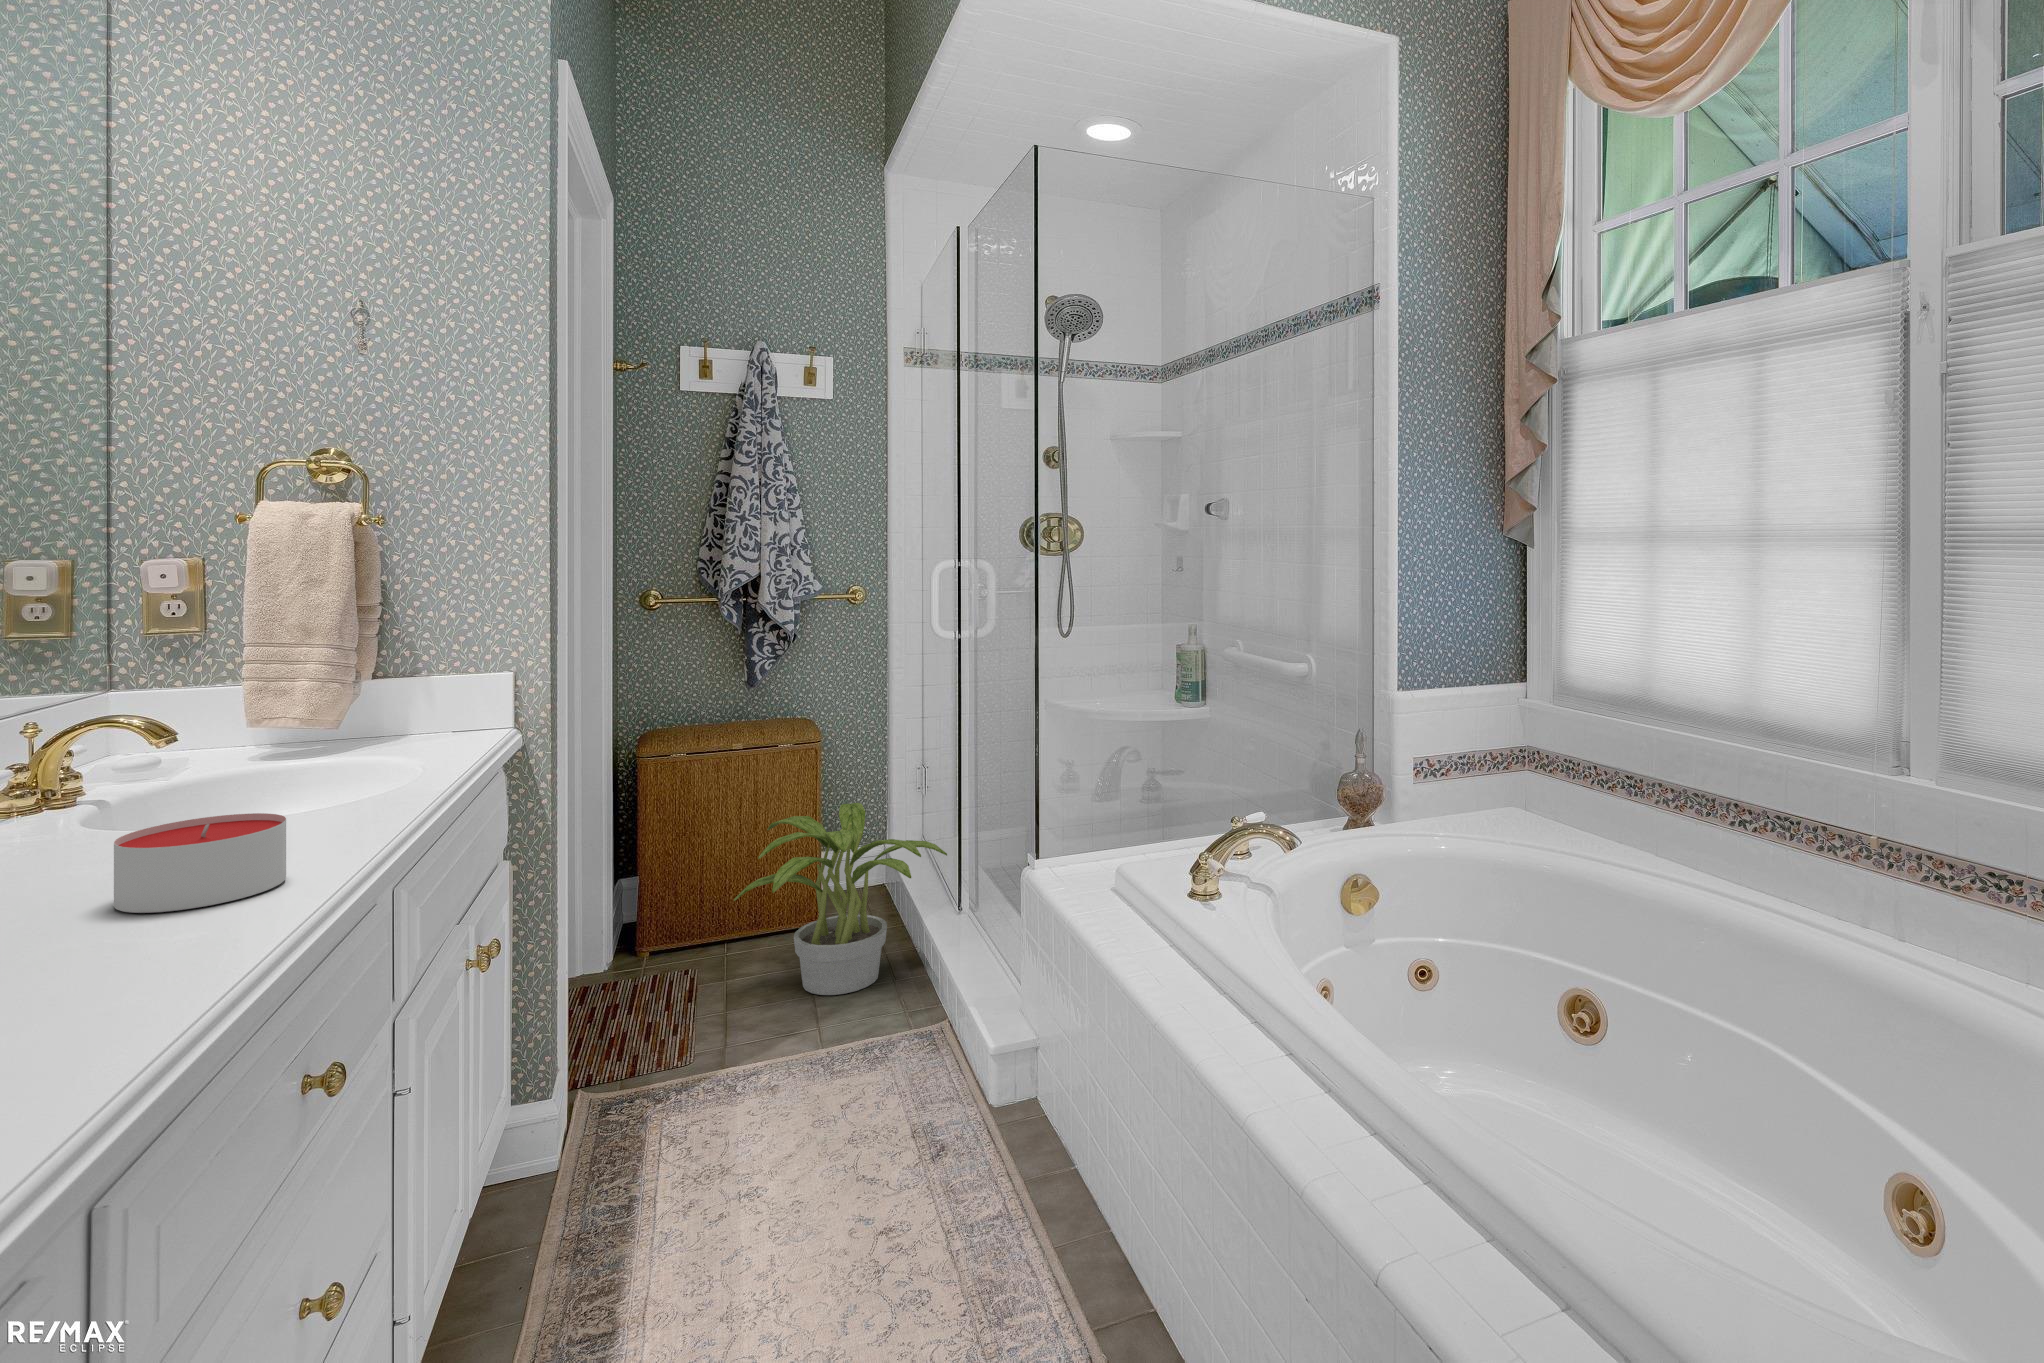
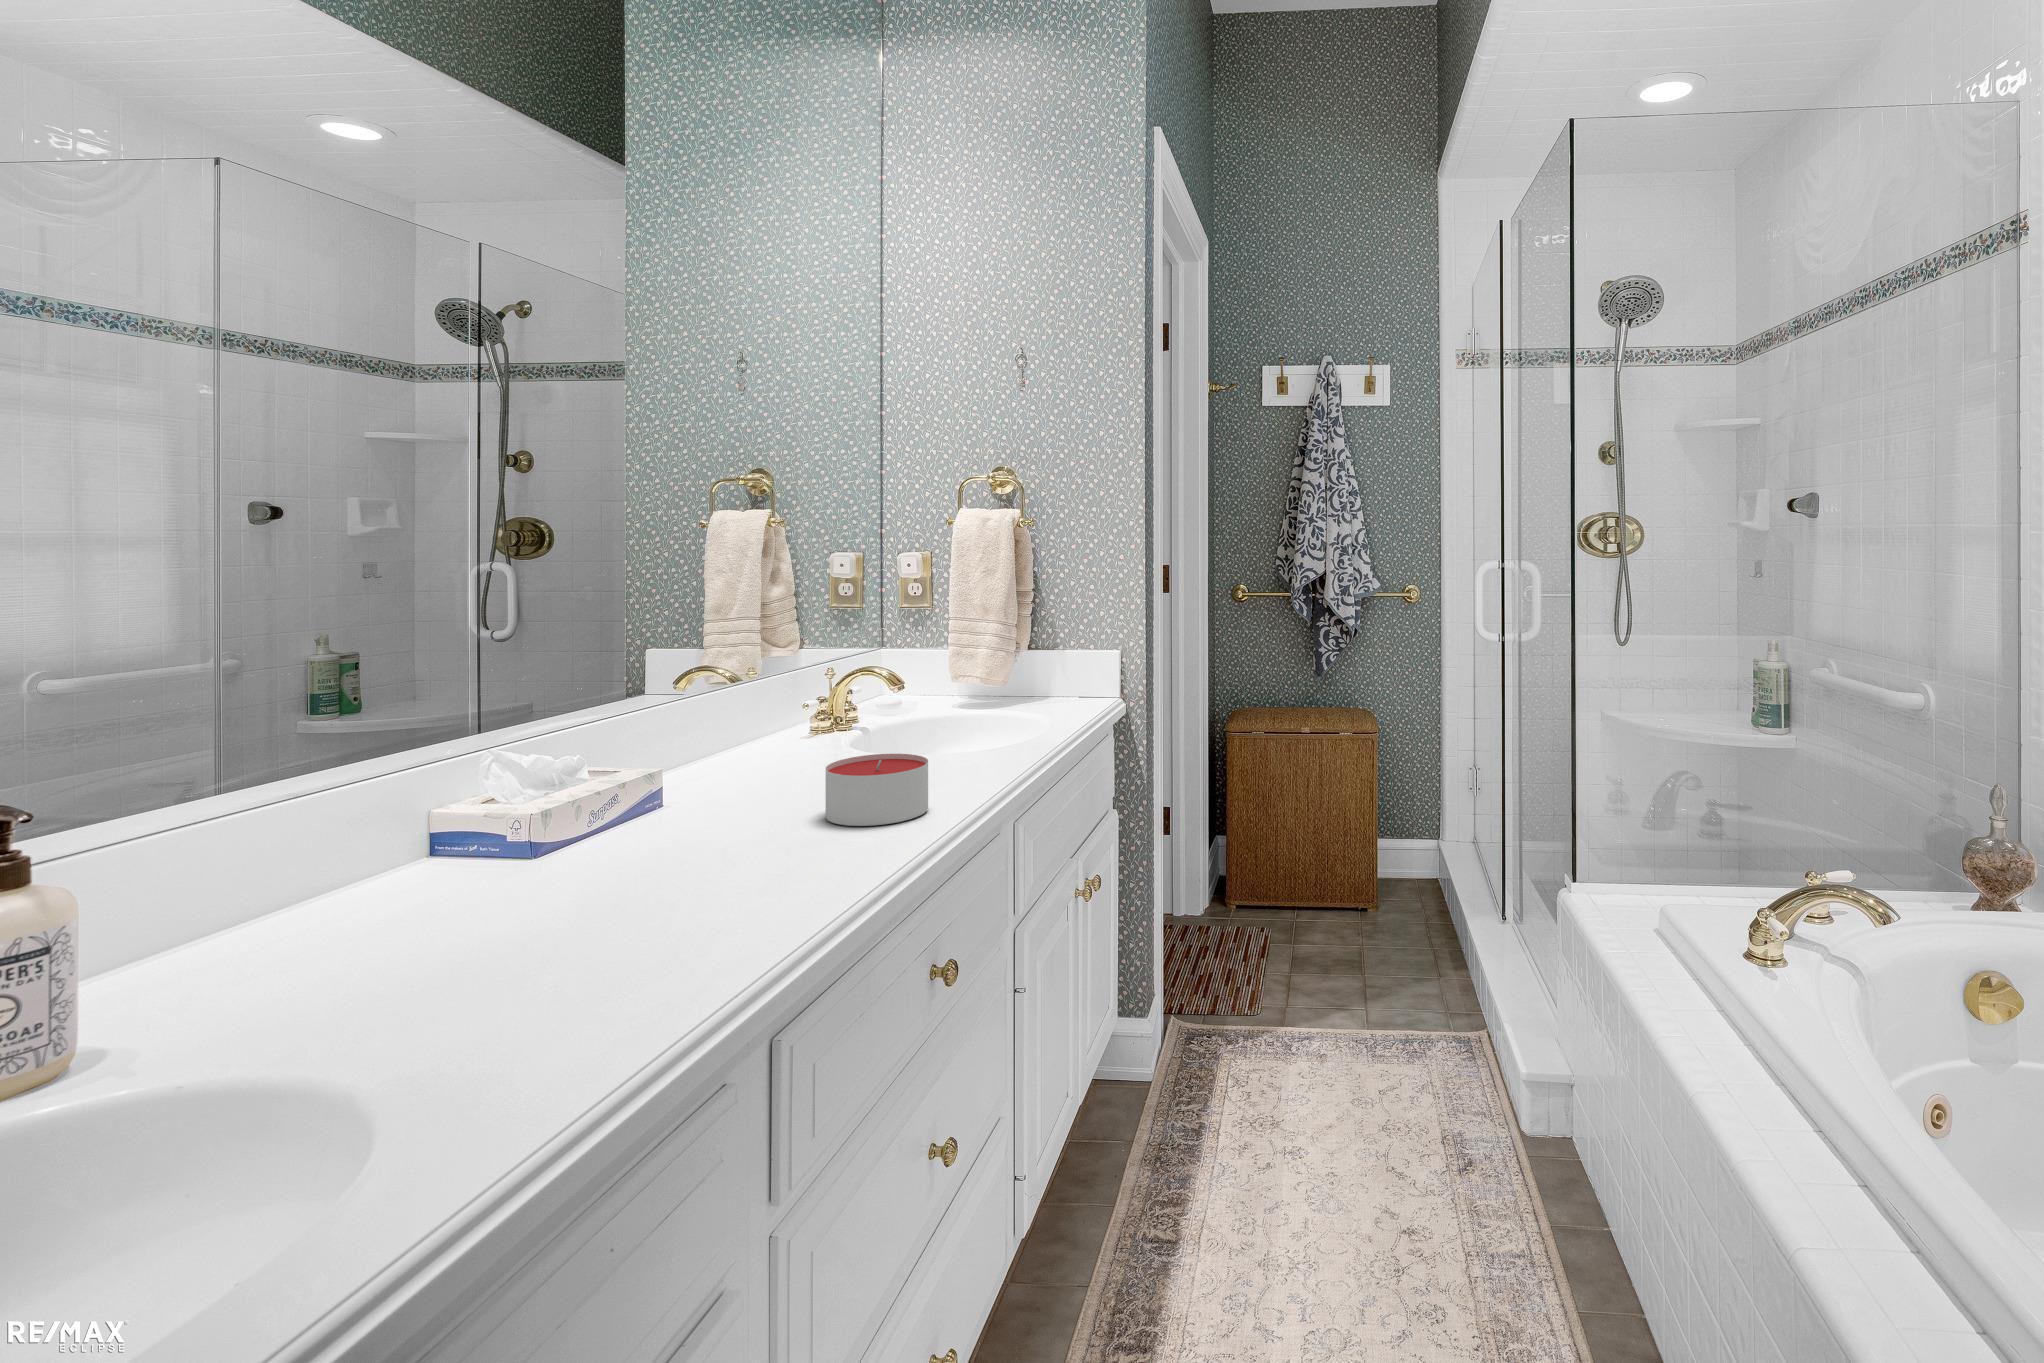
potted plant: present [734,803,947,995] -> none [1299,791,1491,973]

